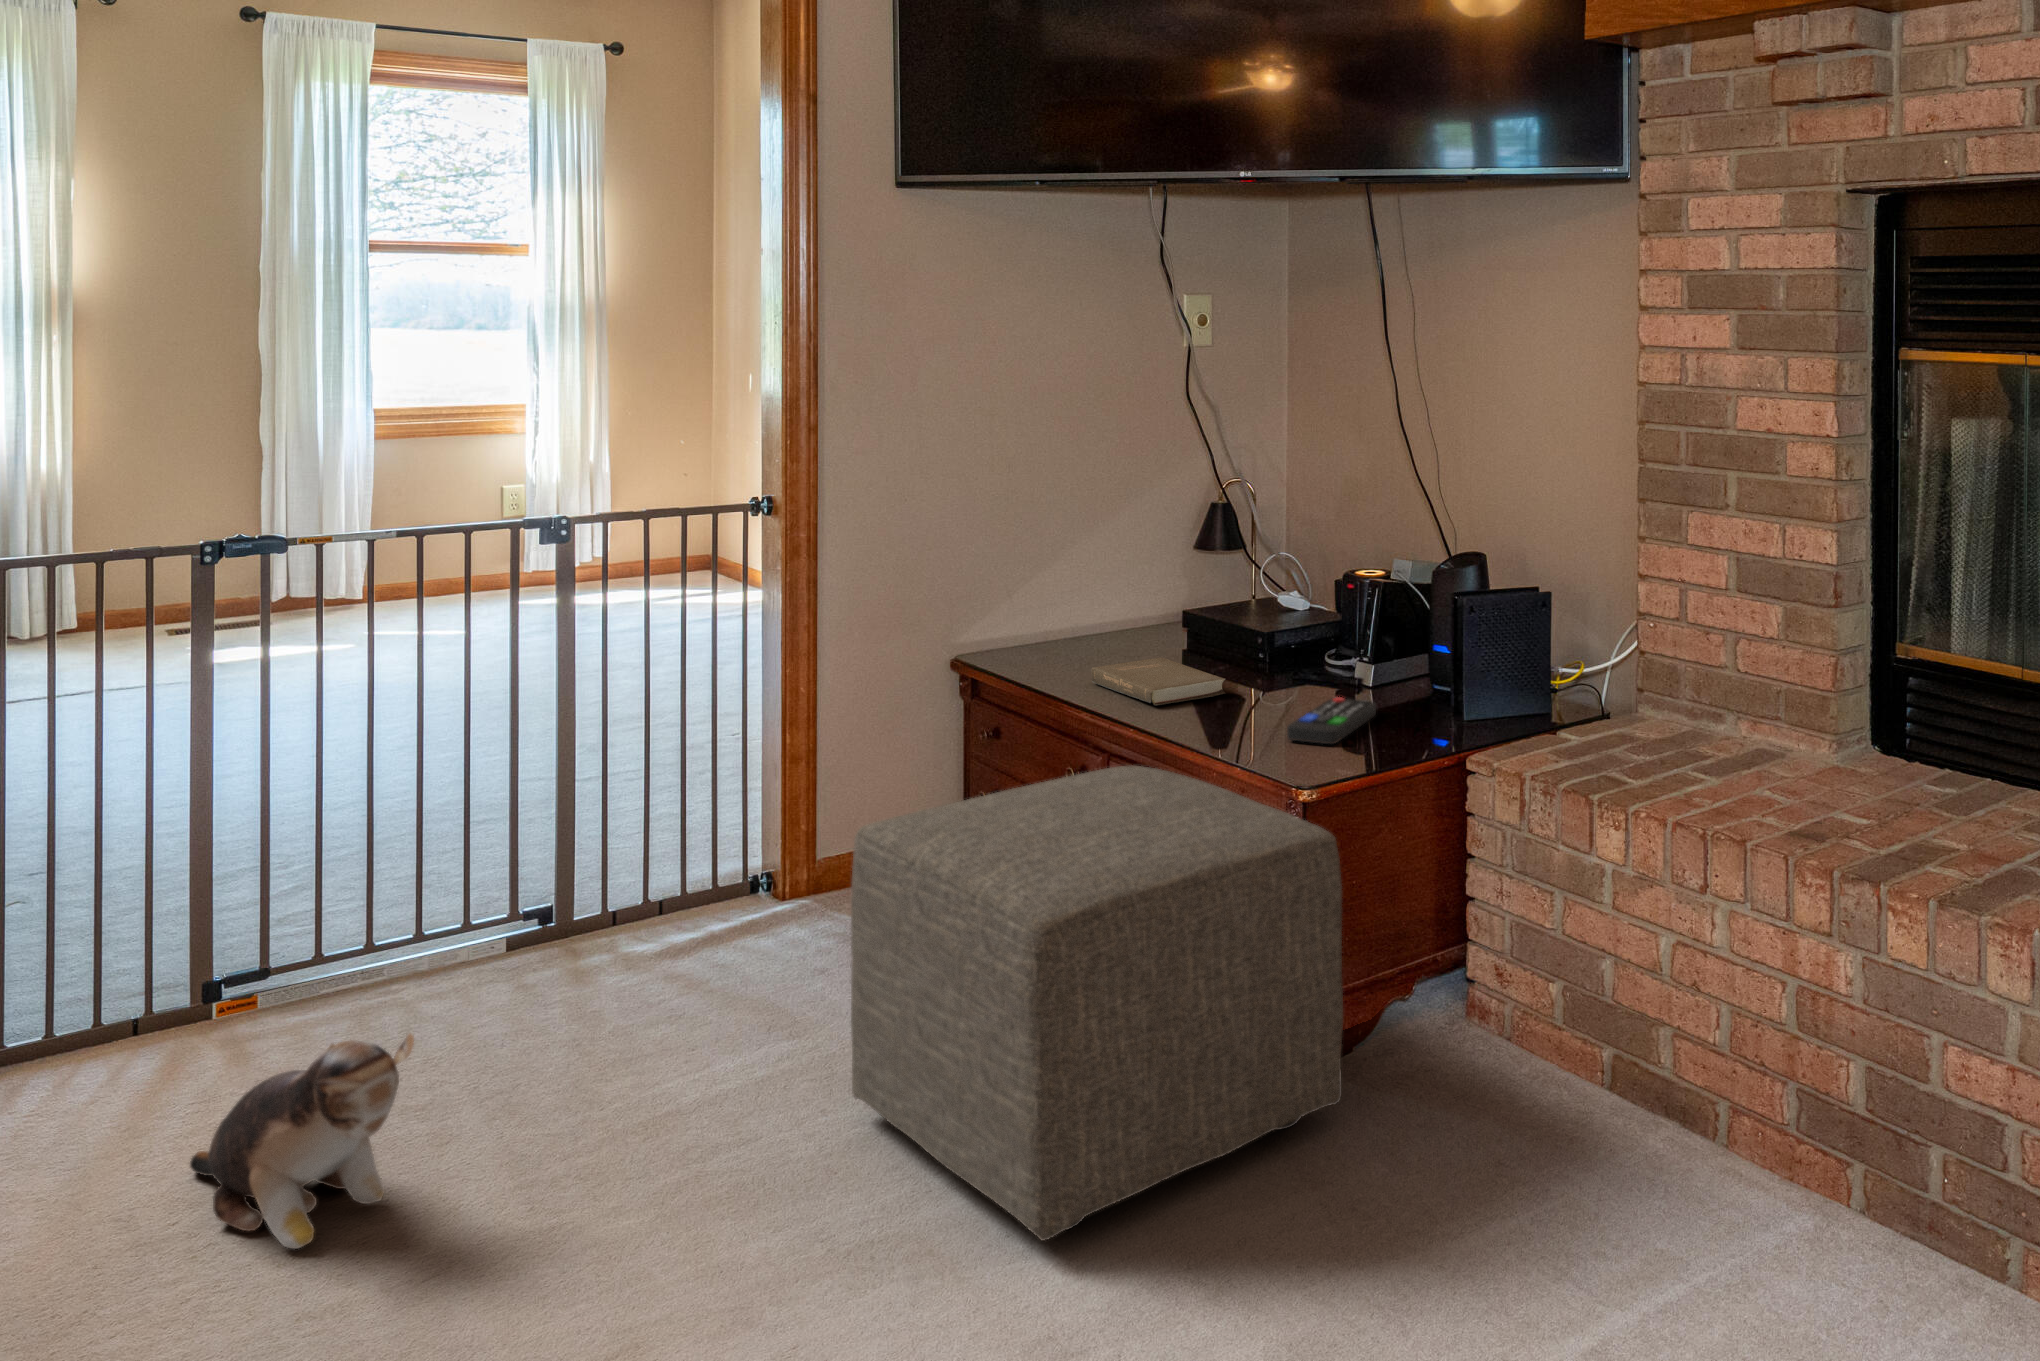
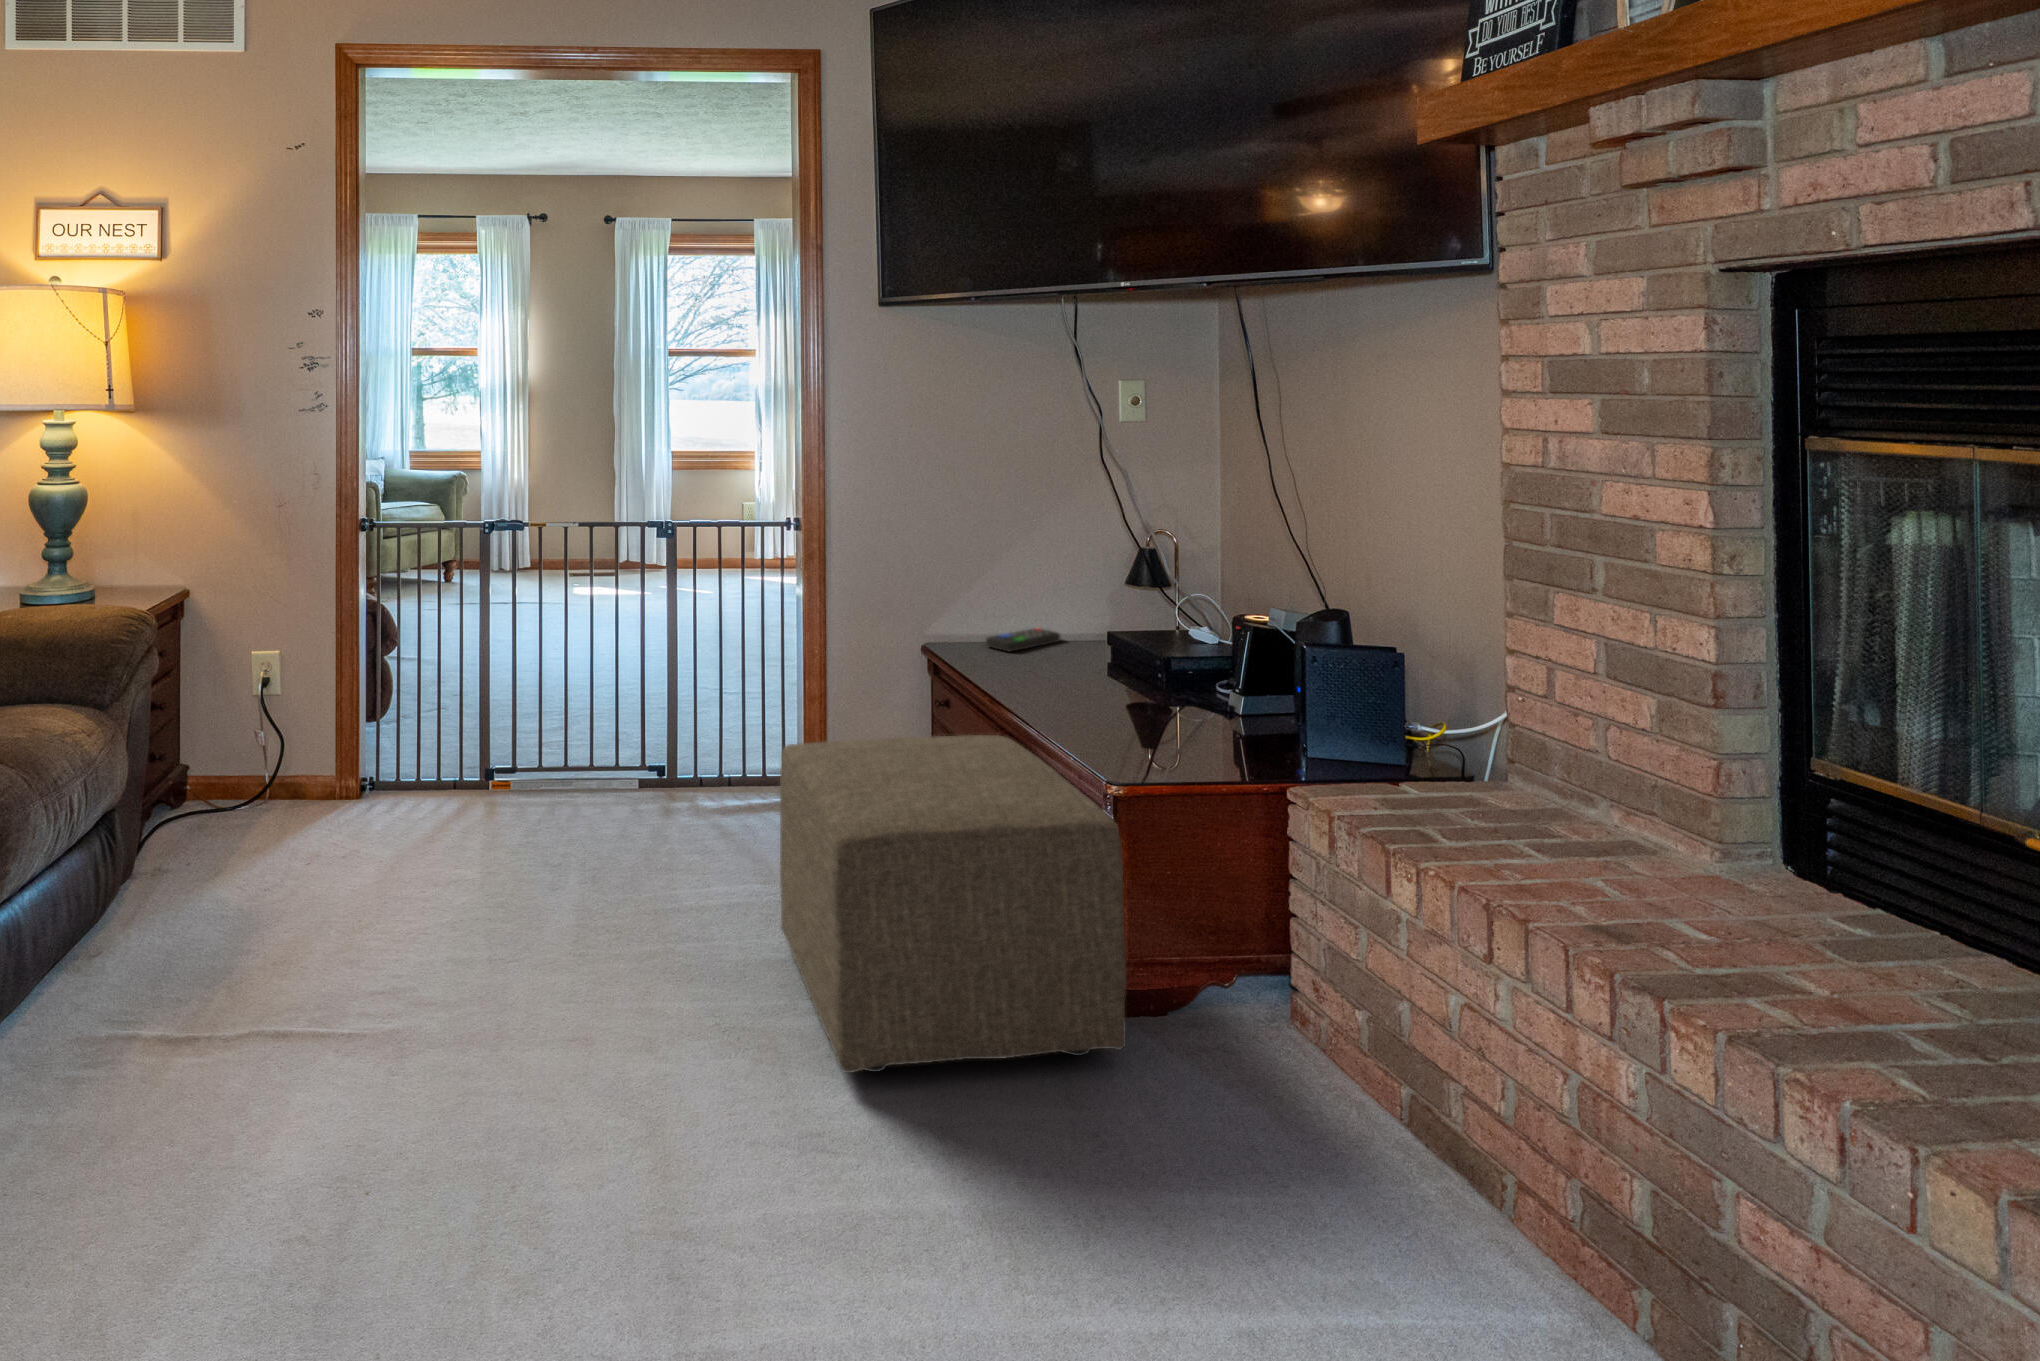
book: present [1091,657,1225,705] -> none [1016,657,1113,694]
remote control: present [1287,697,1376,744] -> present [986,628,1060,651]
plush toy: present [190,1034,414,1249] -> none [451,813,530,926]

